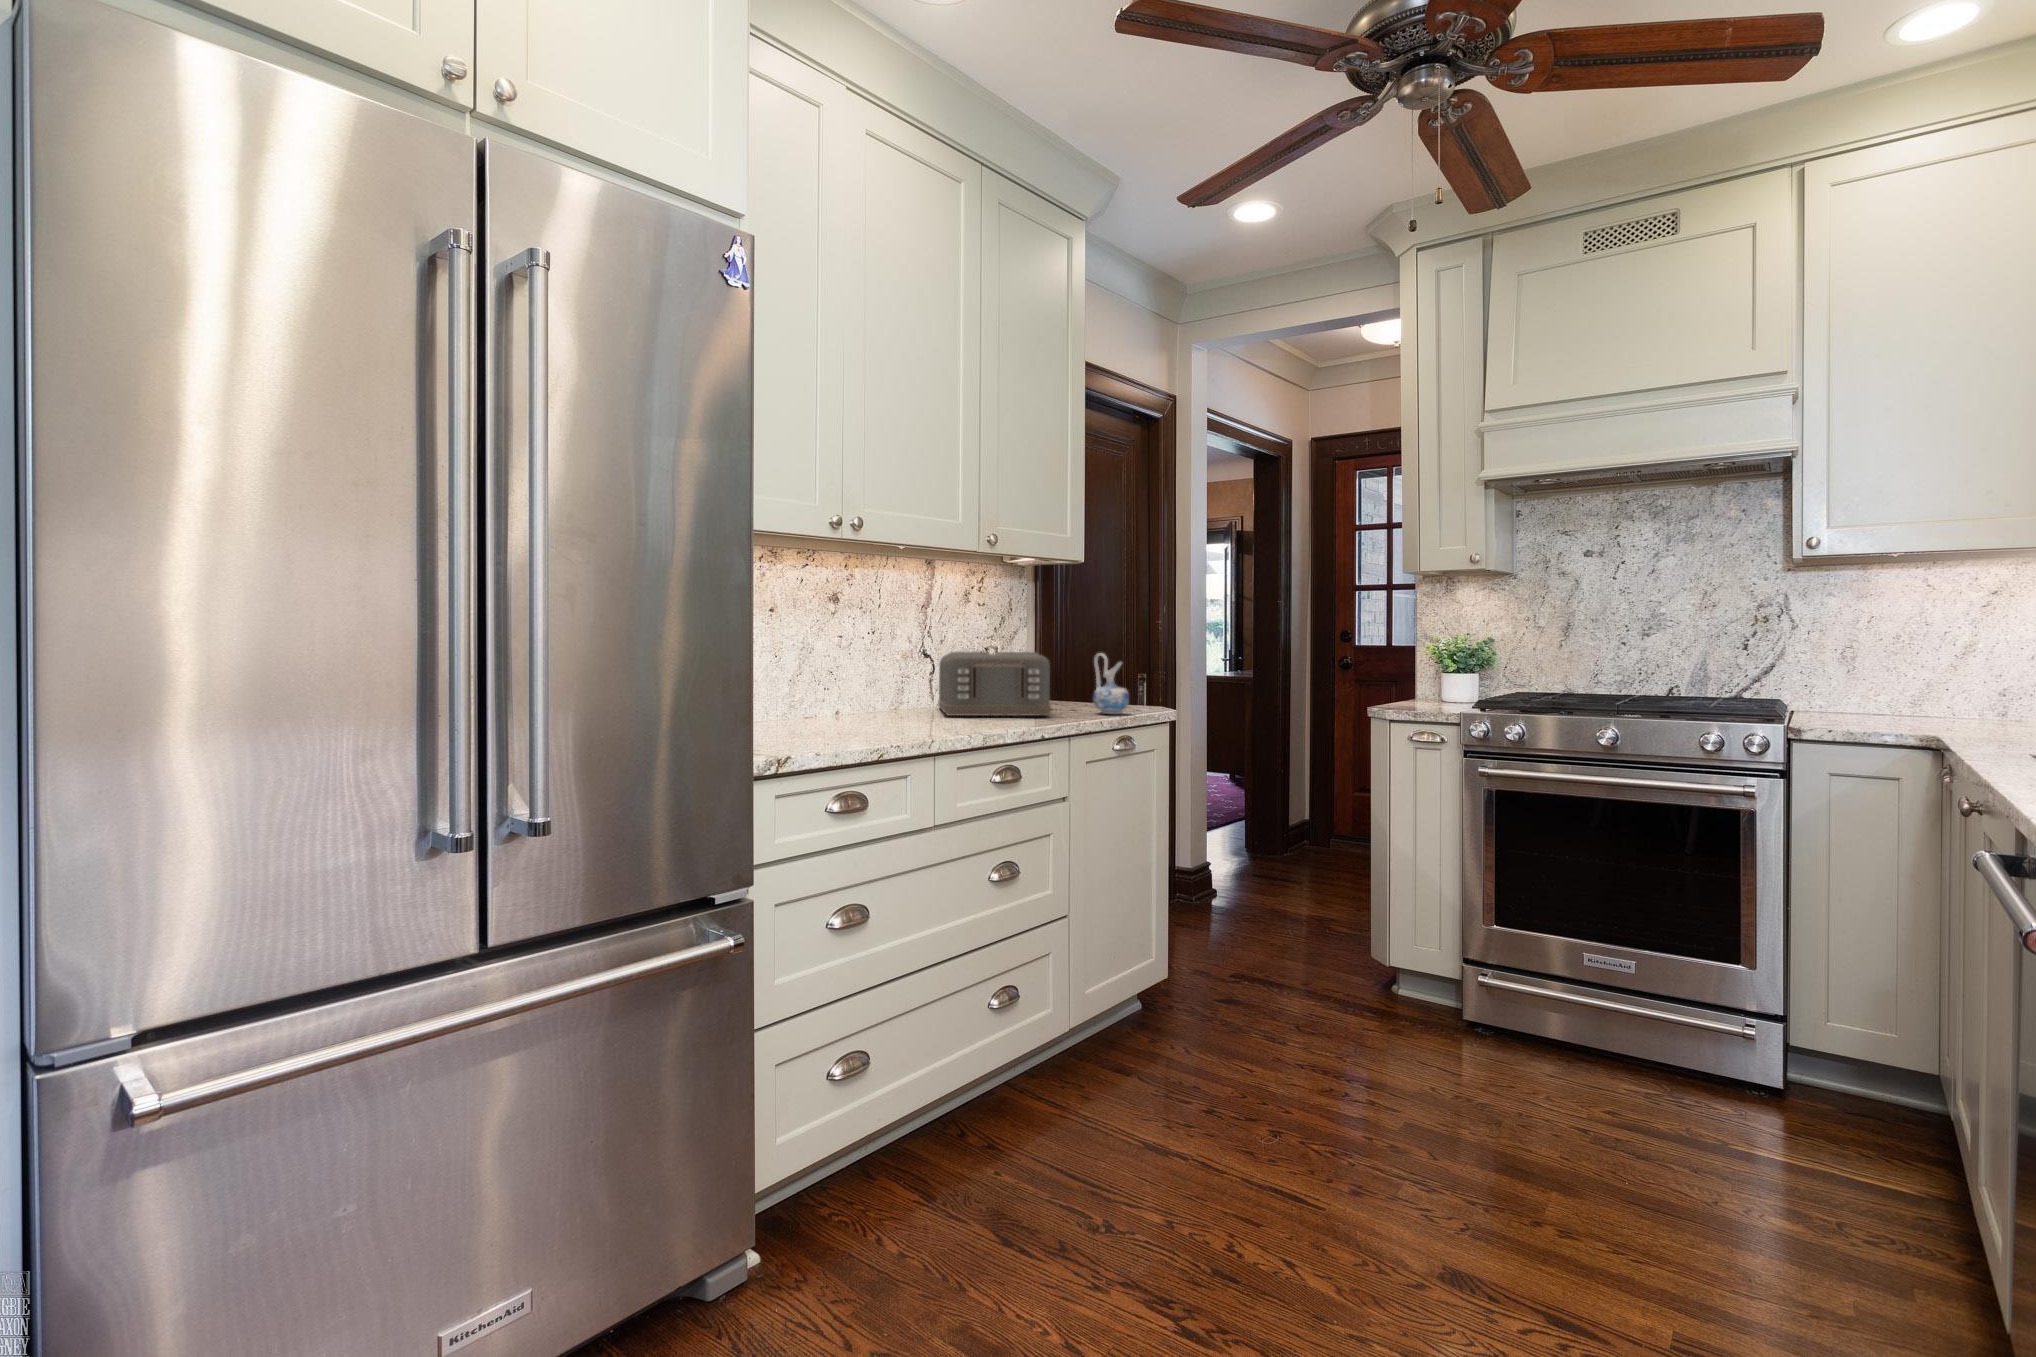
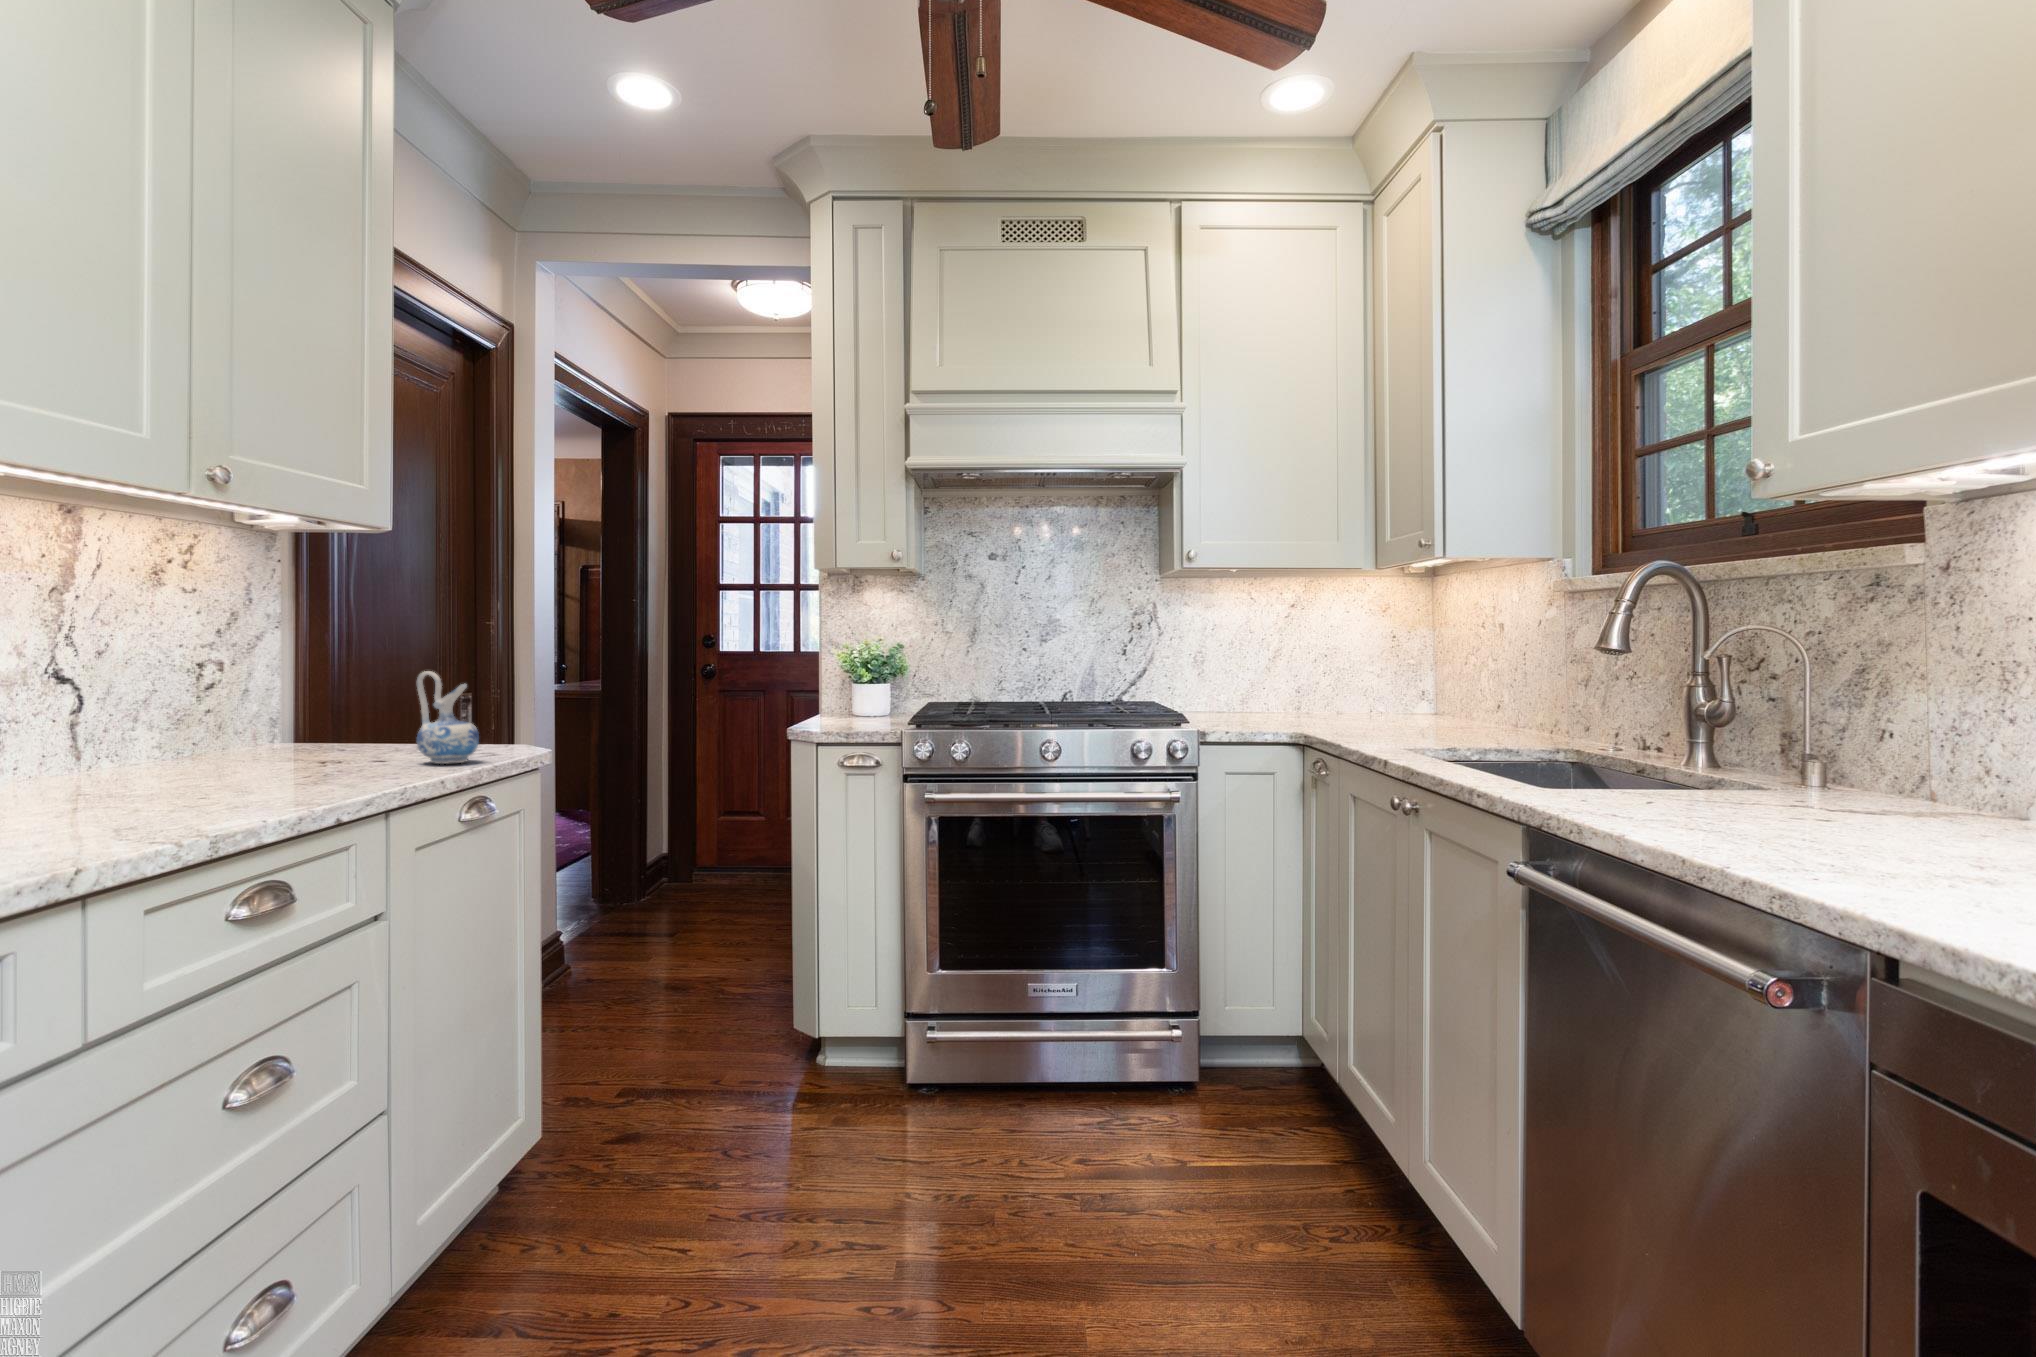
toaster: present [938,651,1051,716] -> none [98,671,345,791]

